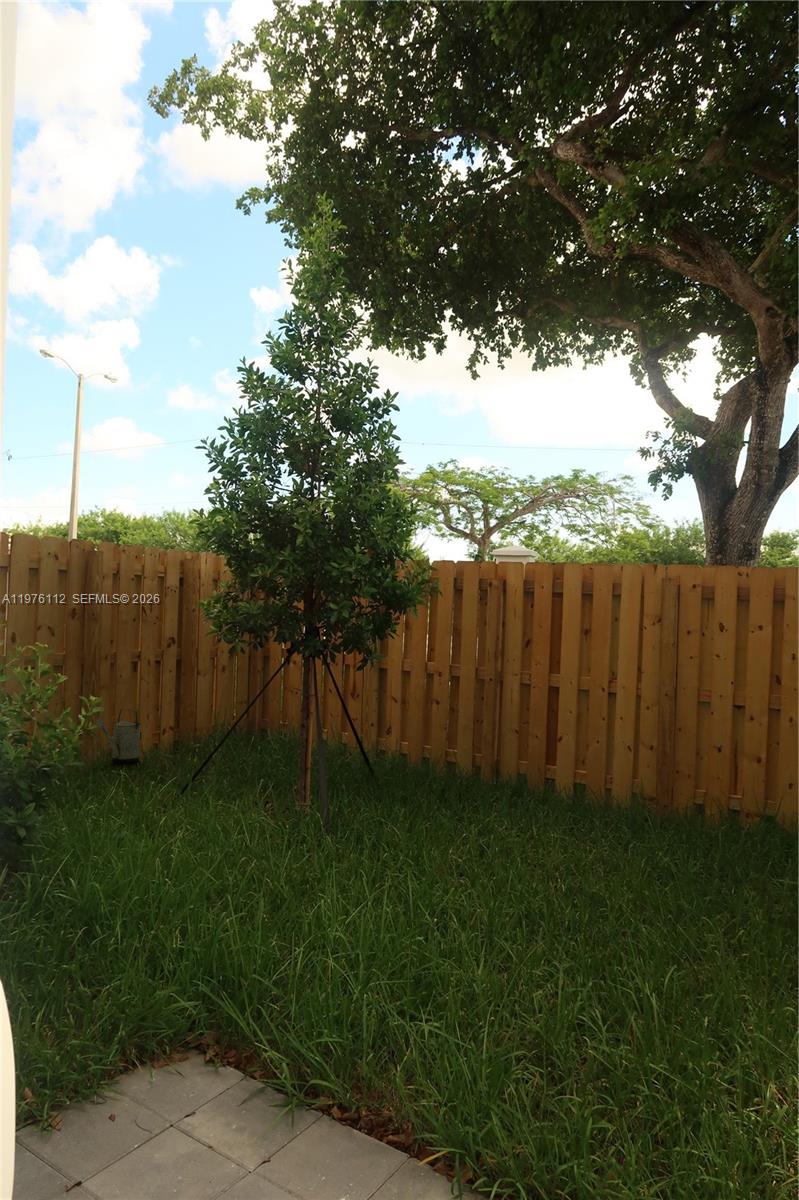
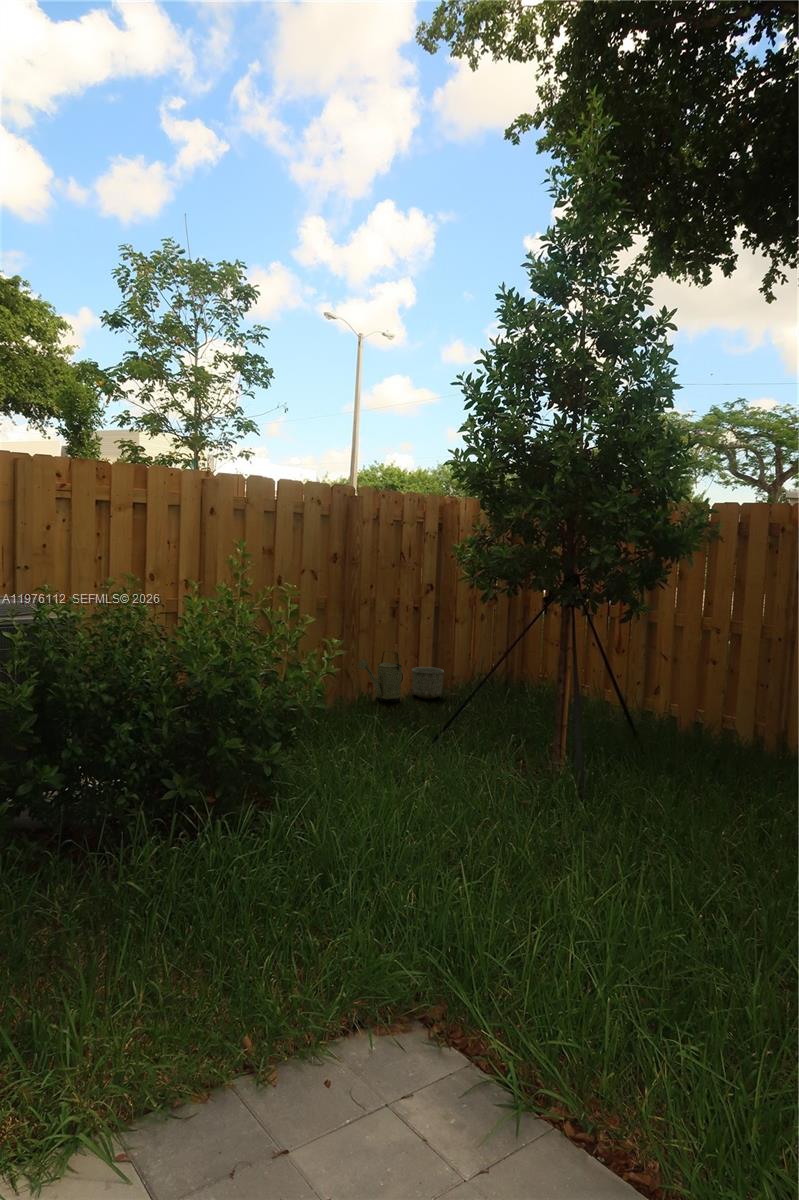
planter: none [150,724,184,756] -> present [412,667,444,699]

